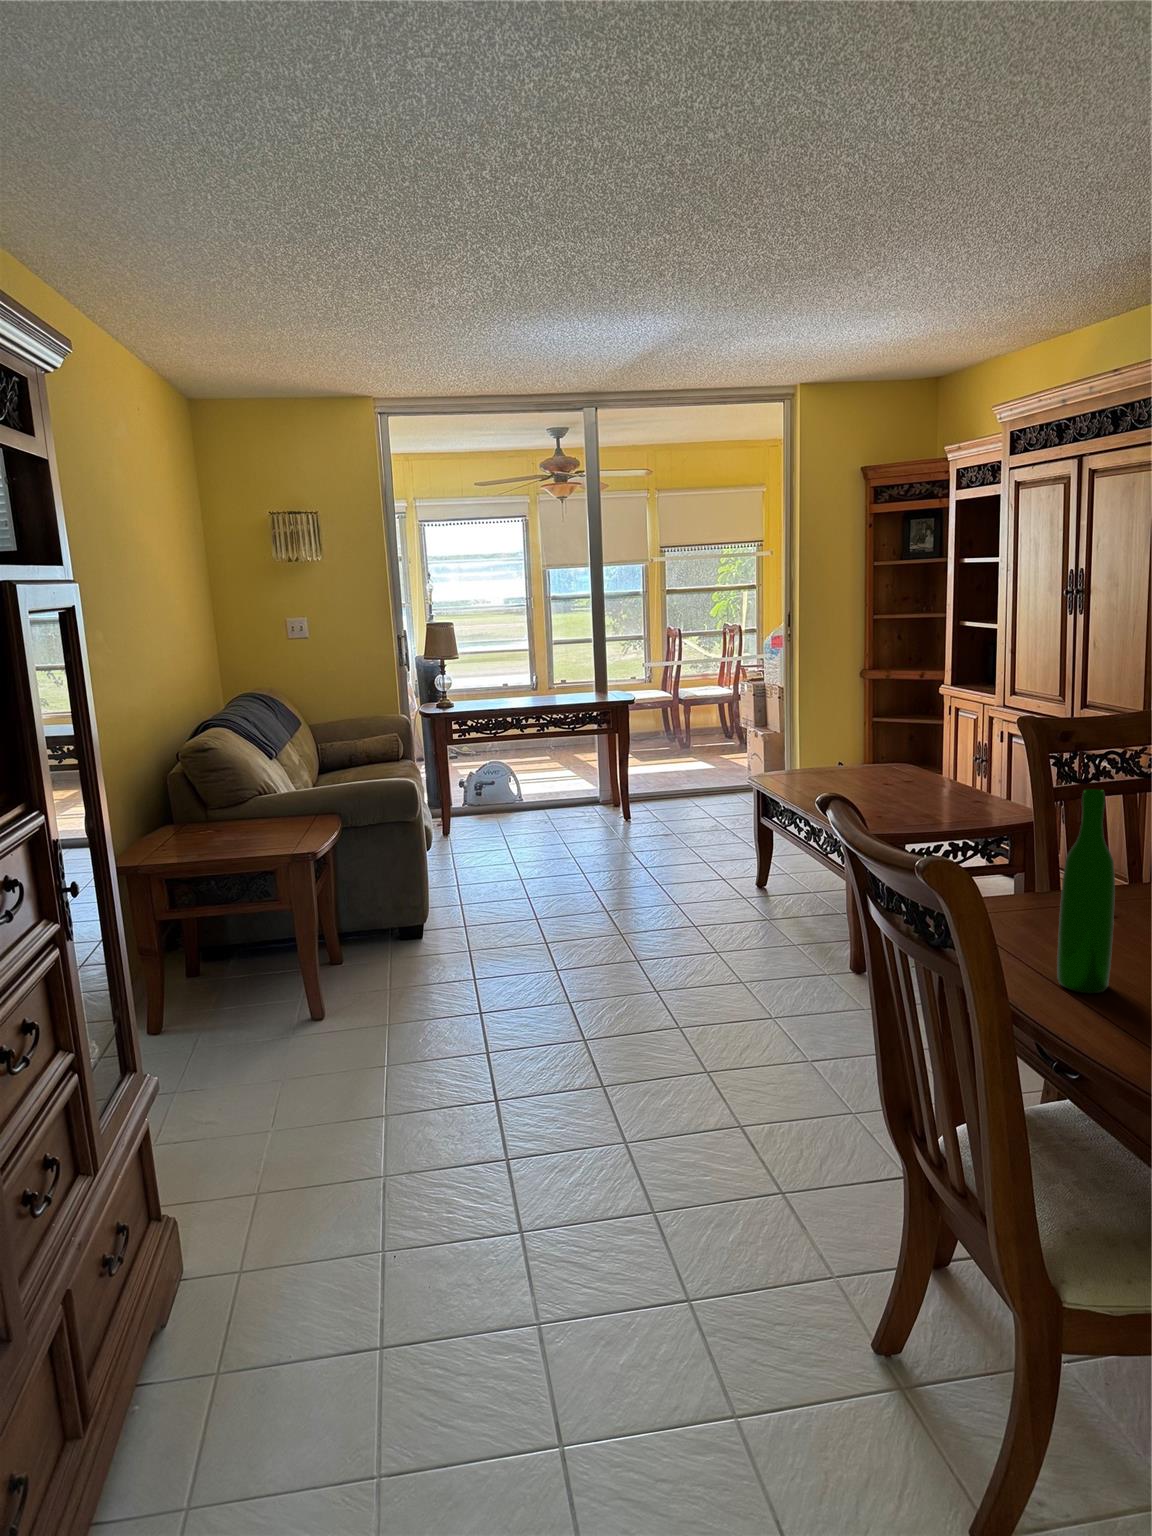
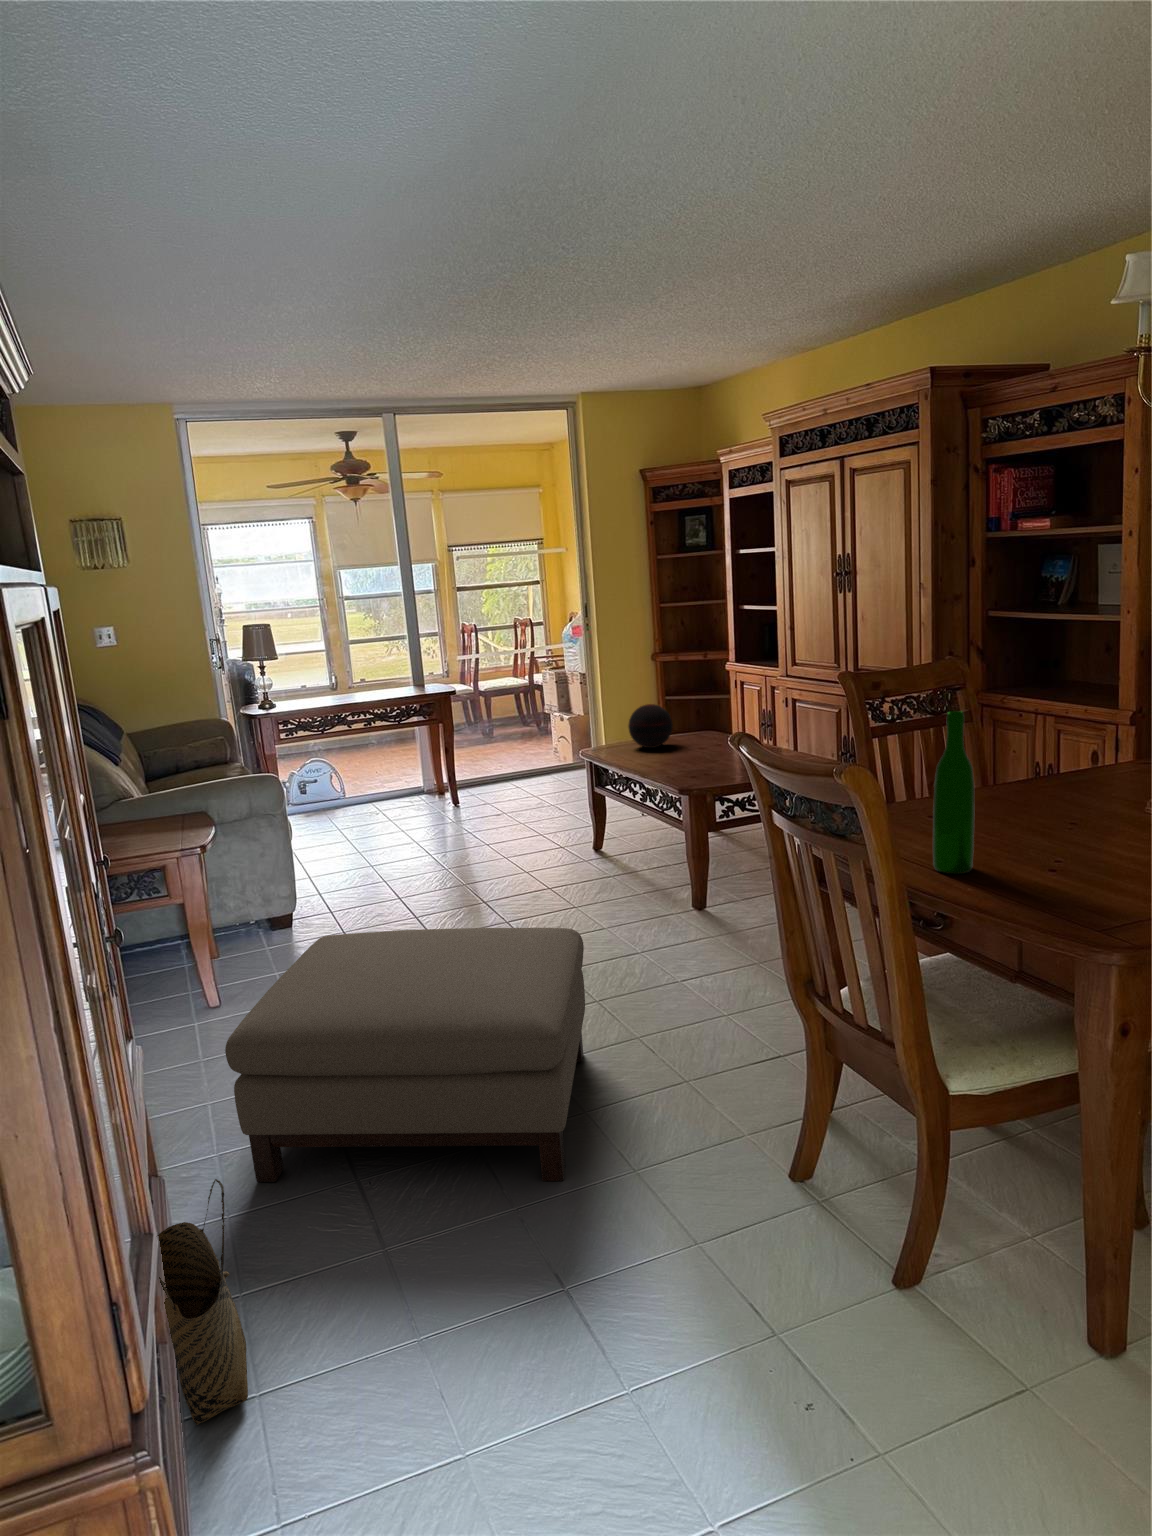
decorative orb: none [802,731,853,780] -> present [628,704,673,748]
ottoman: none [288,957,681,1265] -> present [225,928,585,1182]
woven basket: none [131,1205,247,1452] -> present [158,1179,248,1425]

